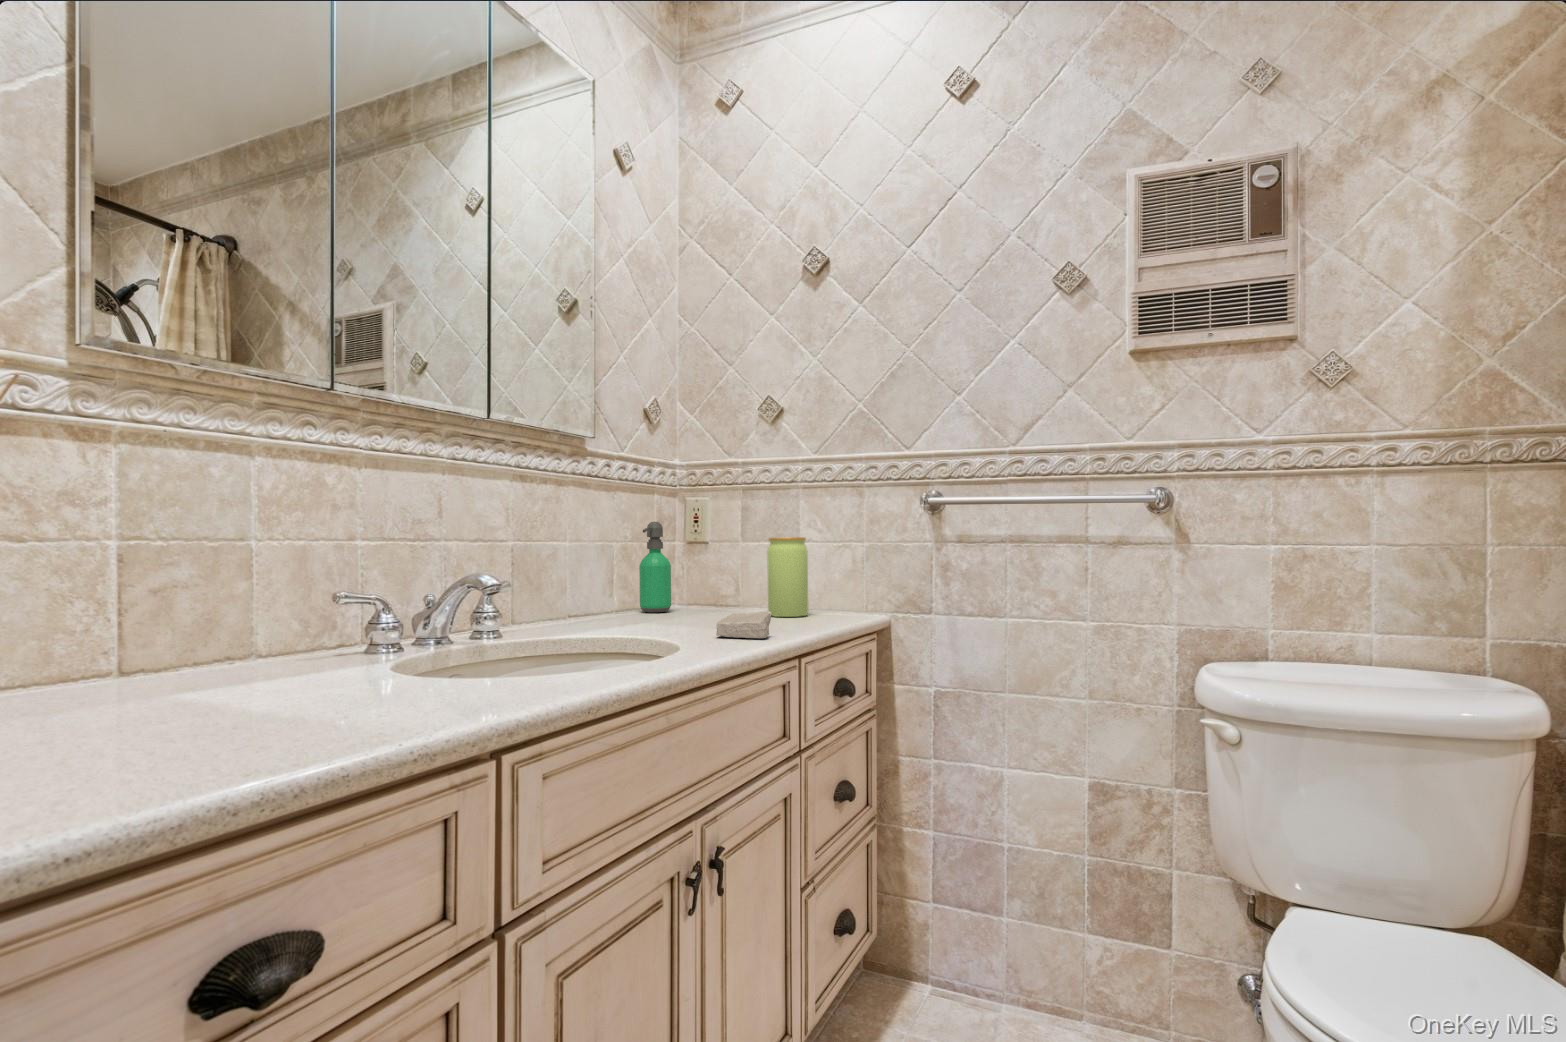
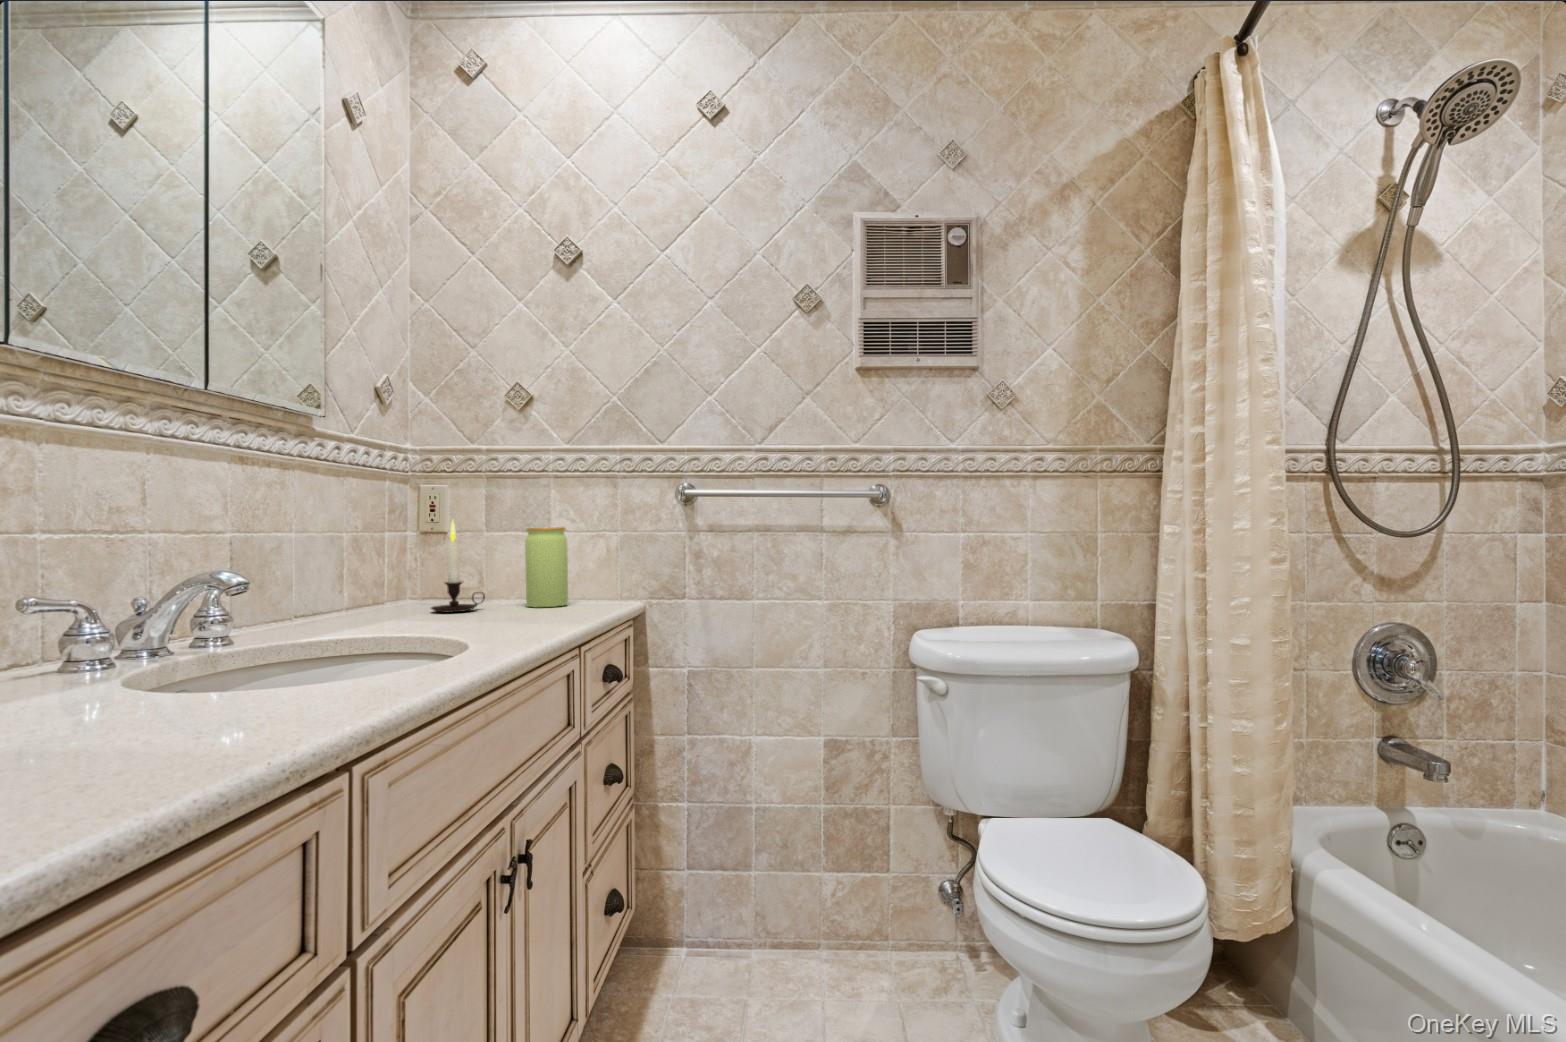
soap dispenser: present [639,522,671,612] -> none [374,511,412,609]
candle: none [680,529,730,618] -> present [431,520,485,612]
soap bar: present [716,612,771,638] -> none [498,601,555,628]

